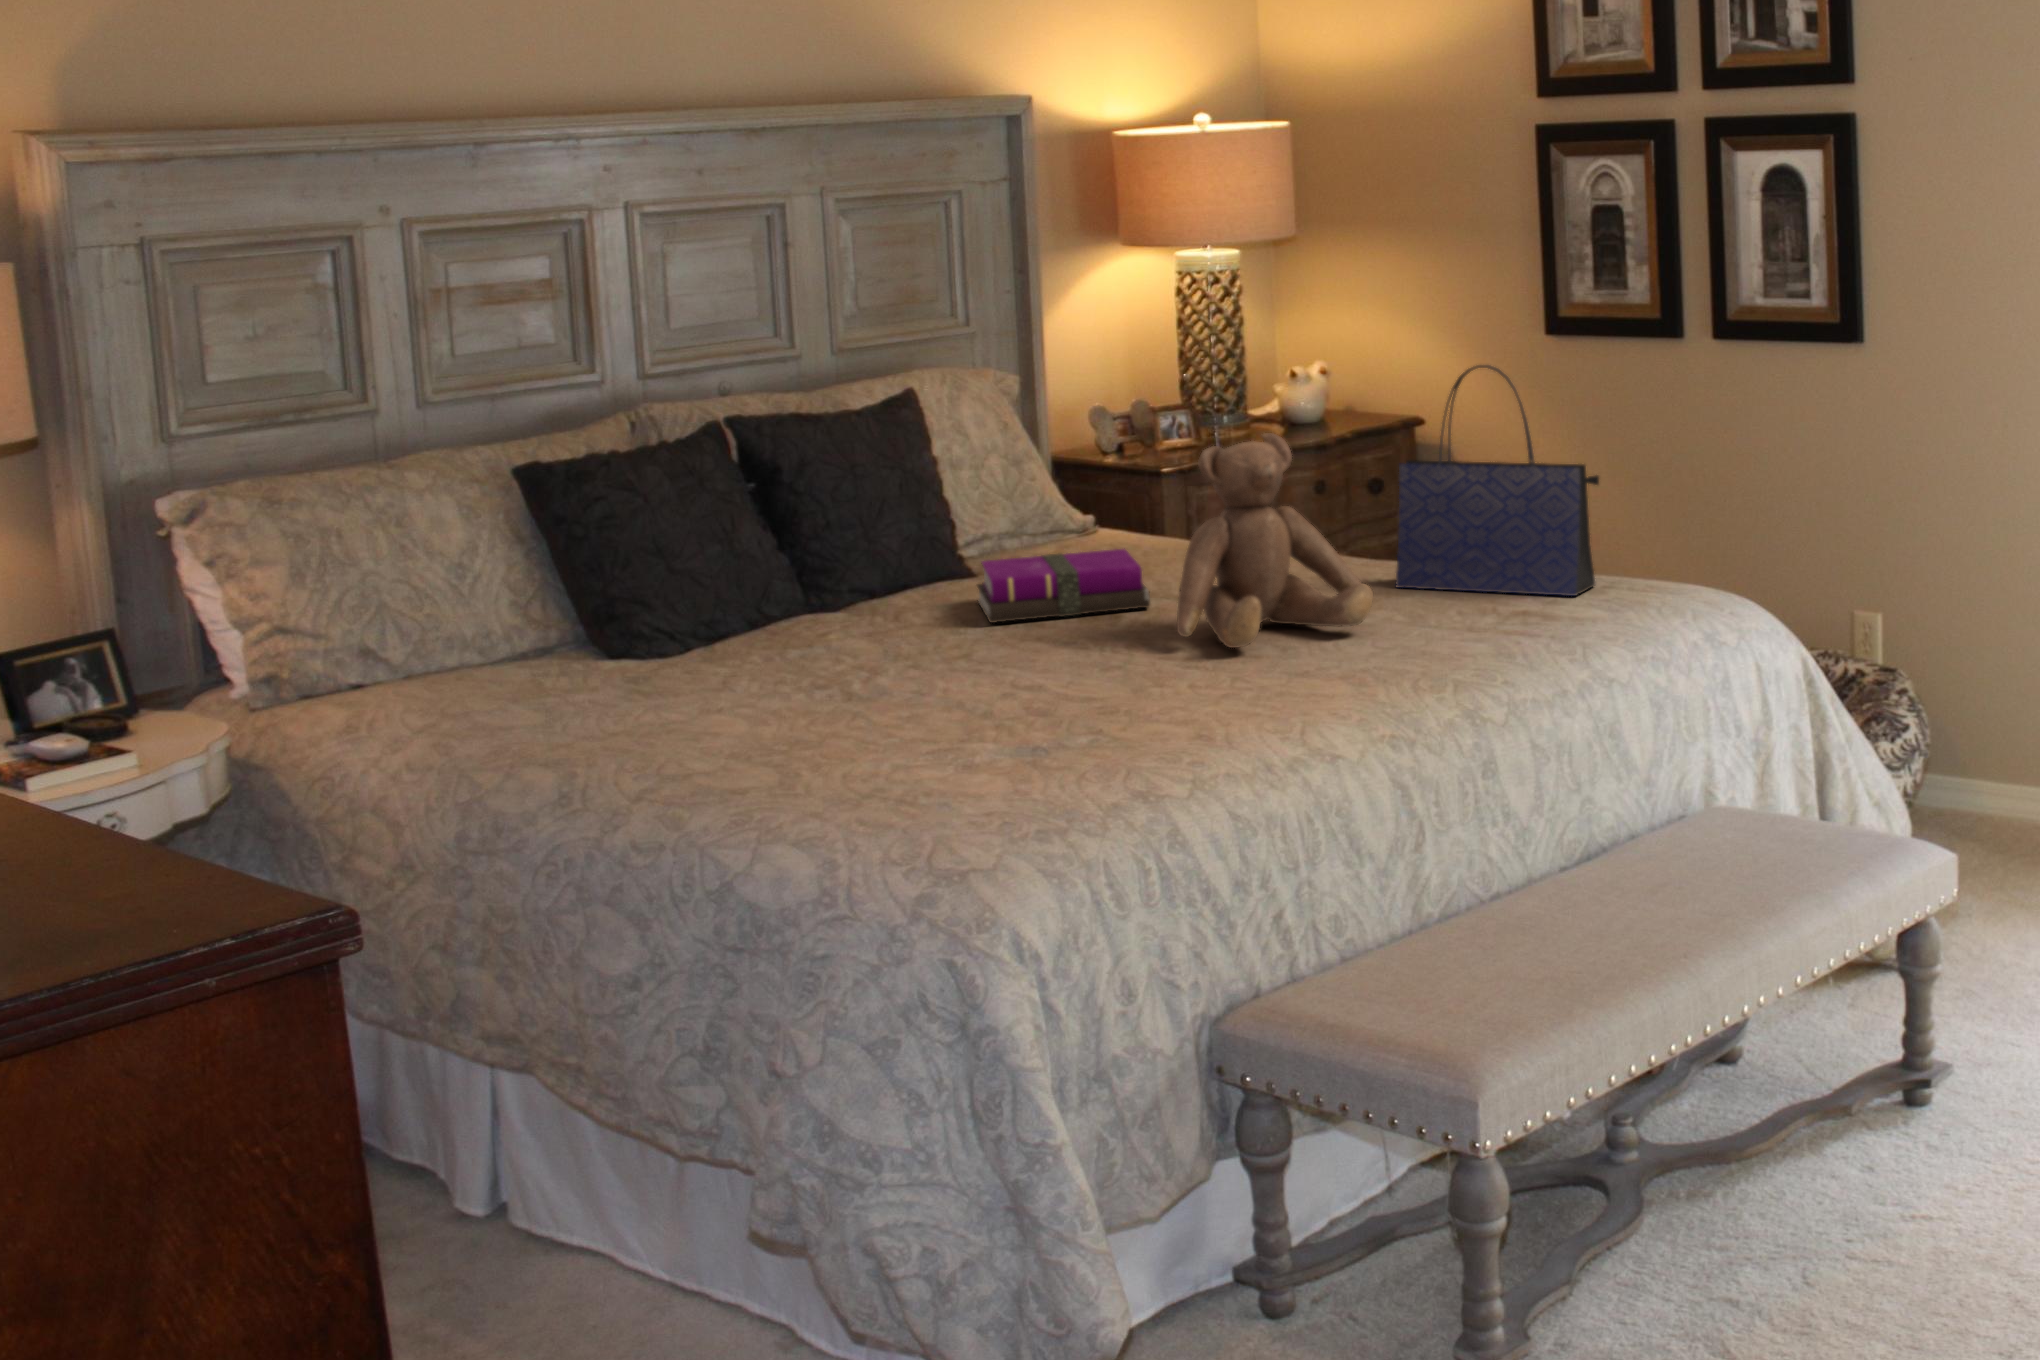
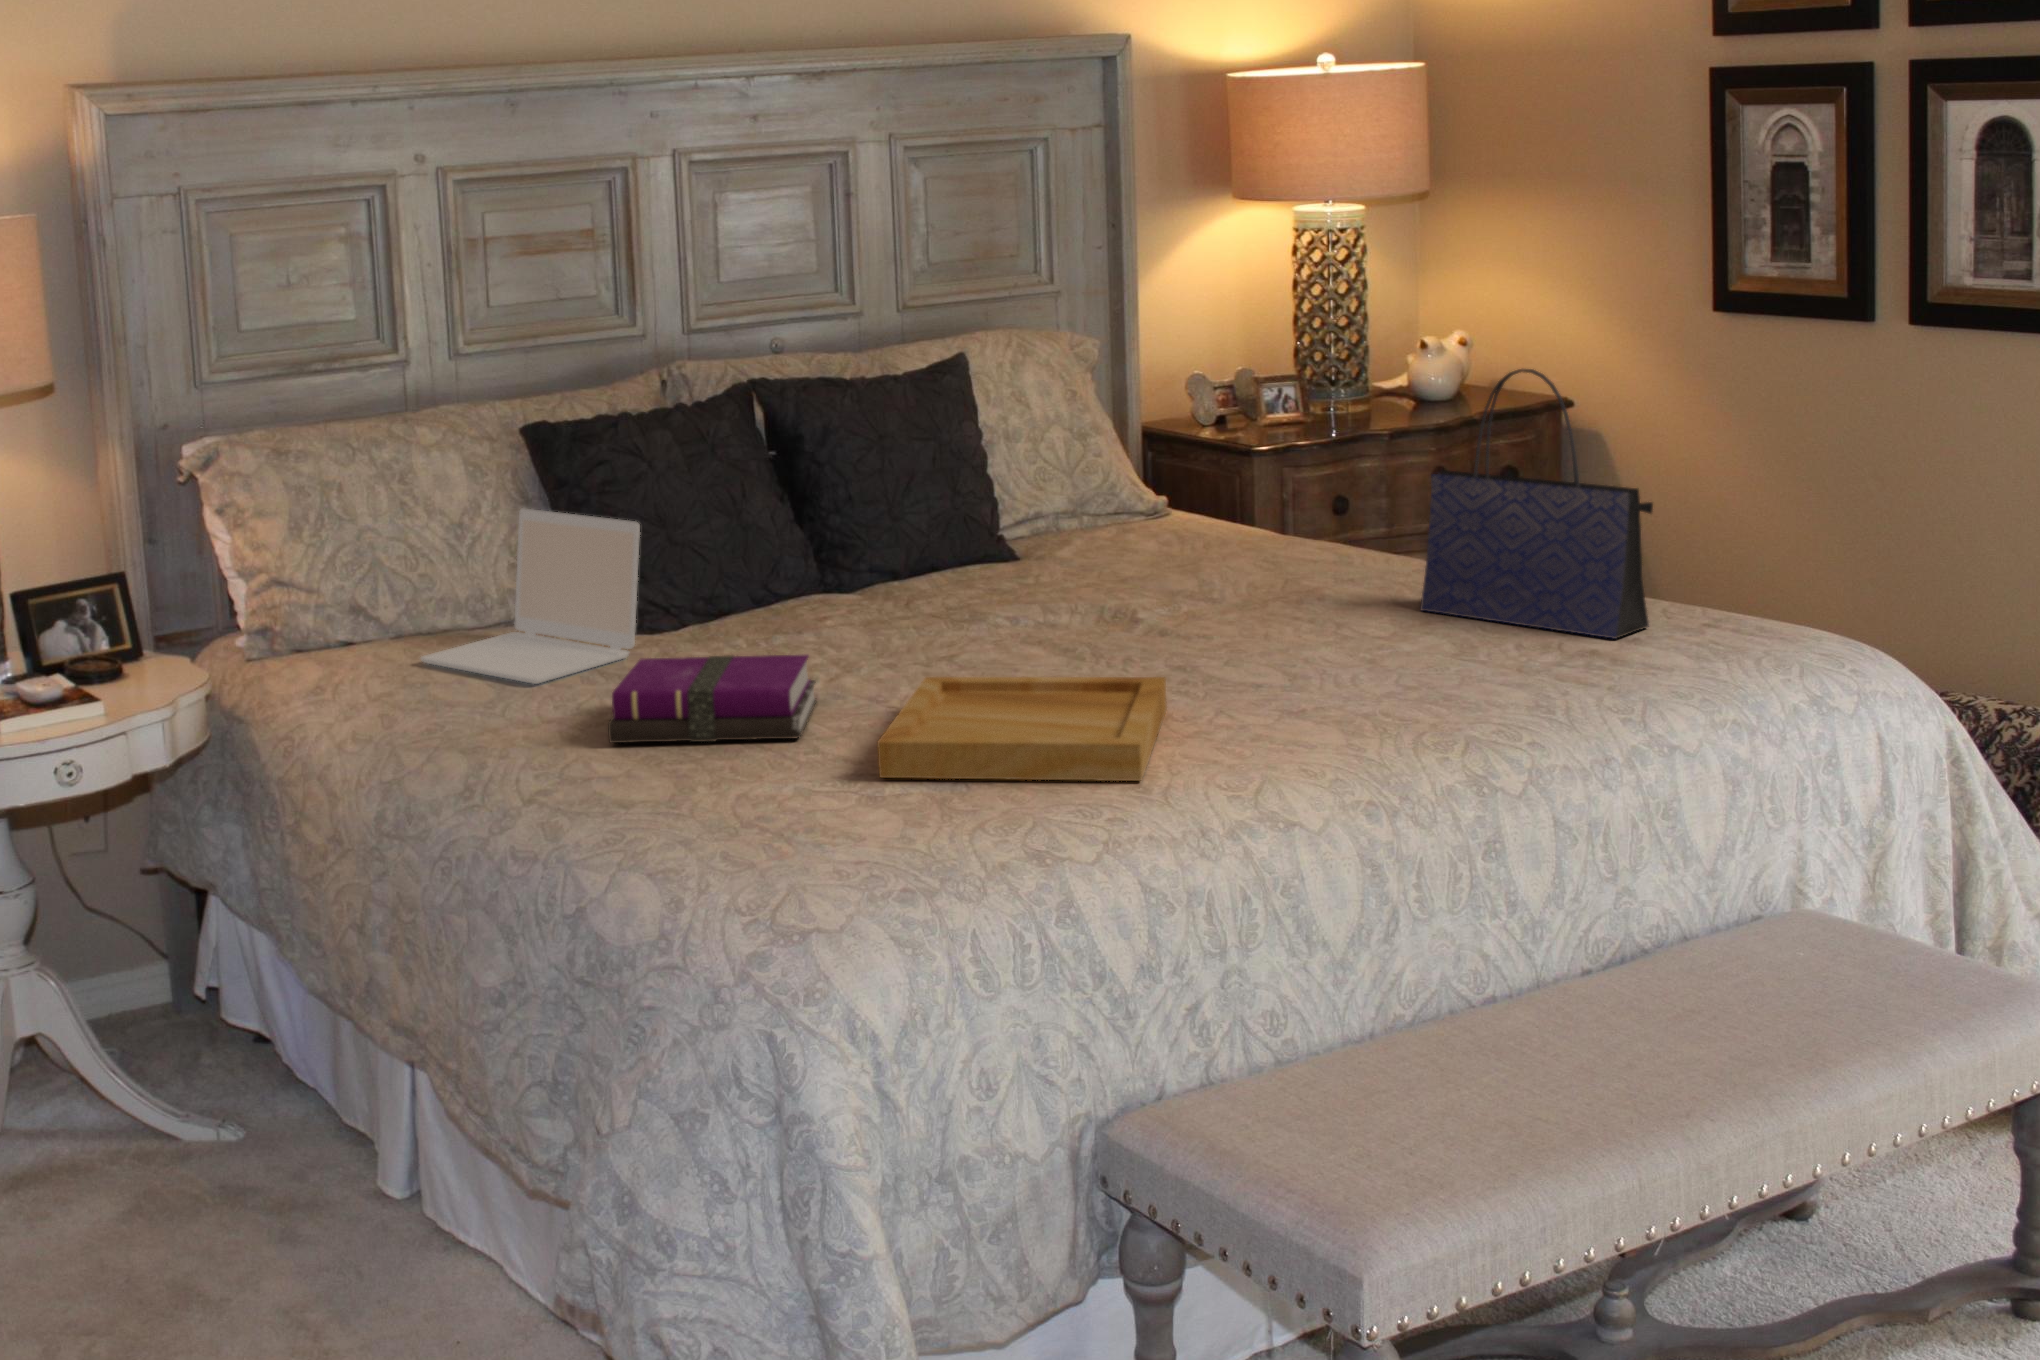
teddy bear: present [1177,433,1373,648] -> none [1140,439,1363,673]
laptop: none [397,538,647,714] -> present [421,508,640,684]
notebook: present [977,548,1150,623] -> present [608,655,817,743]
tray: none [989,649,1247,757] -> present [877,677,1167,781]

